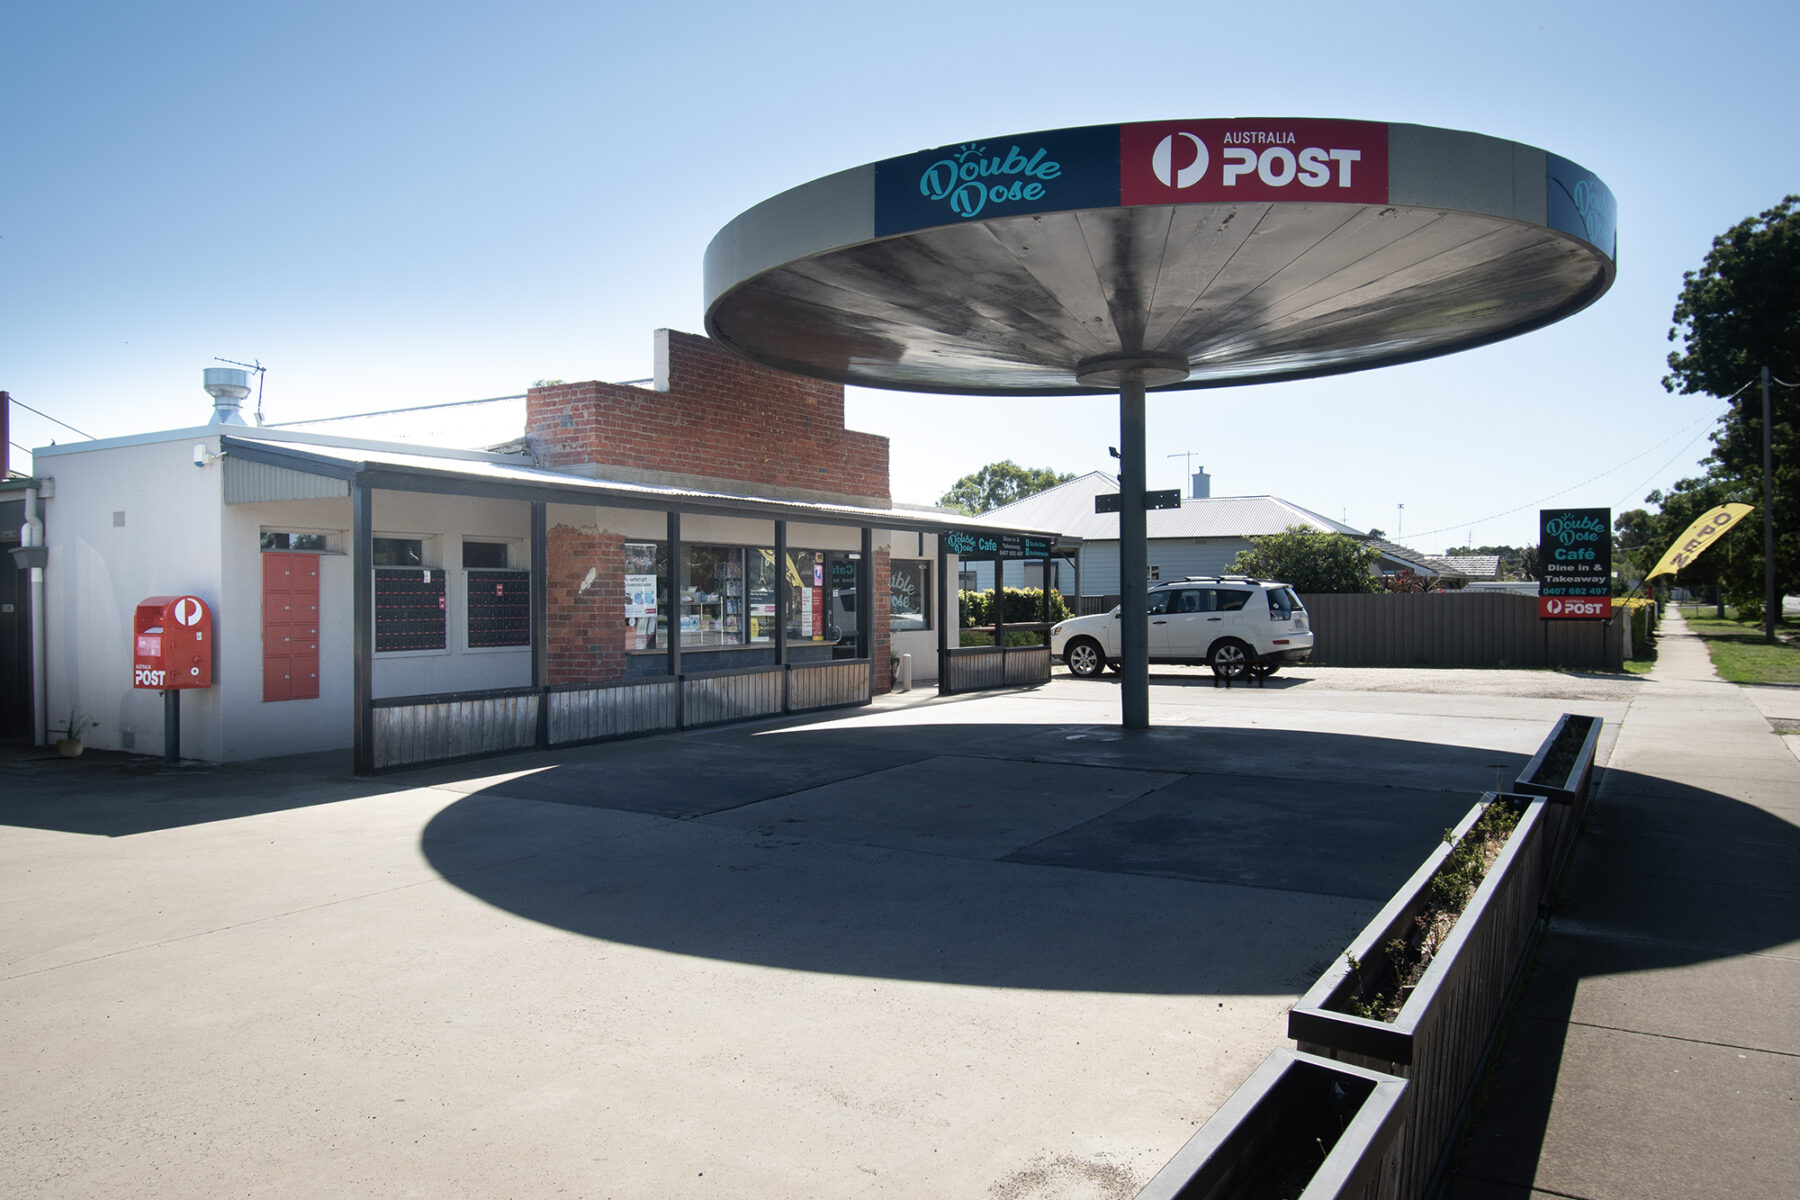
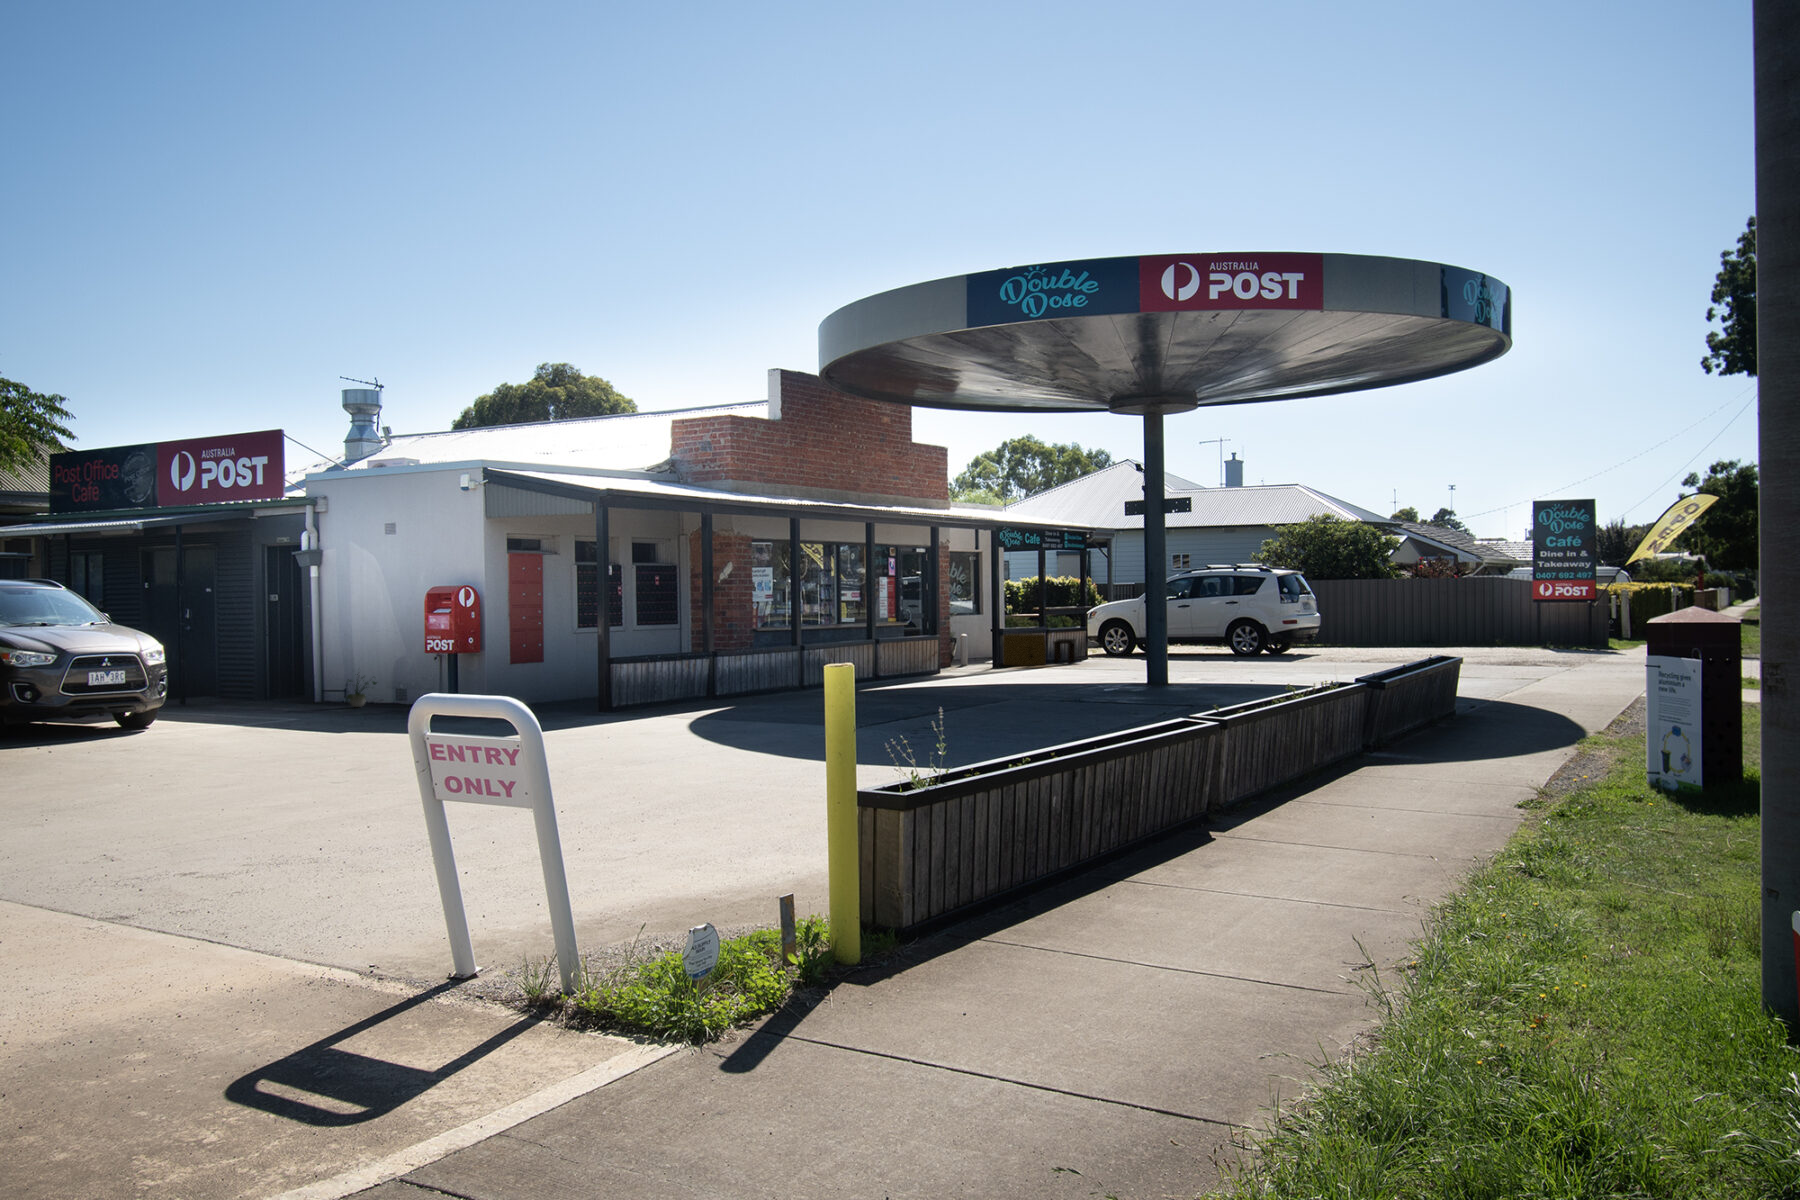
cardboard box: none [947,655,998,693] -> present [1003,634,1046,666]
bench: present [1214,660,1264,688] -> present [1054,639,1076,663]

